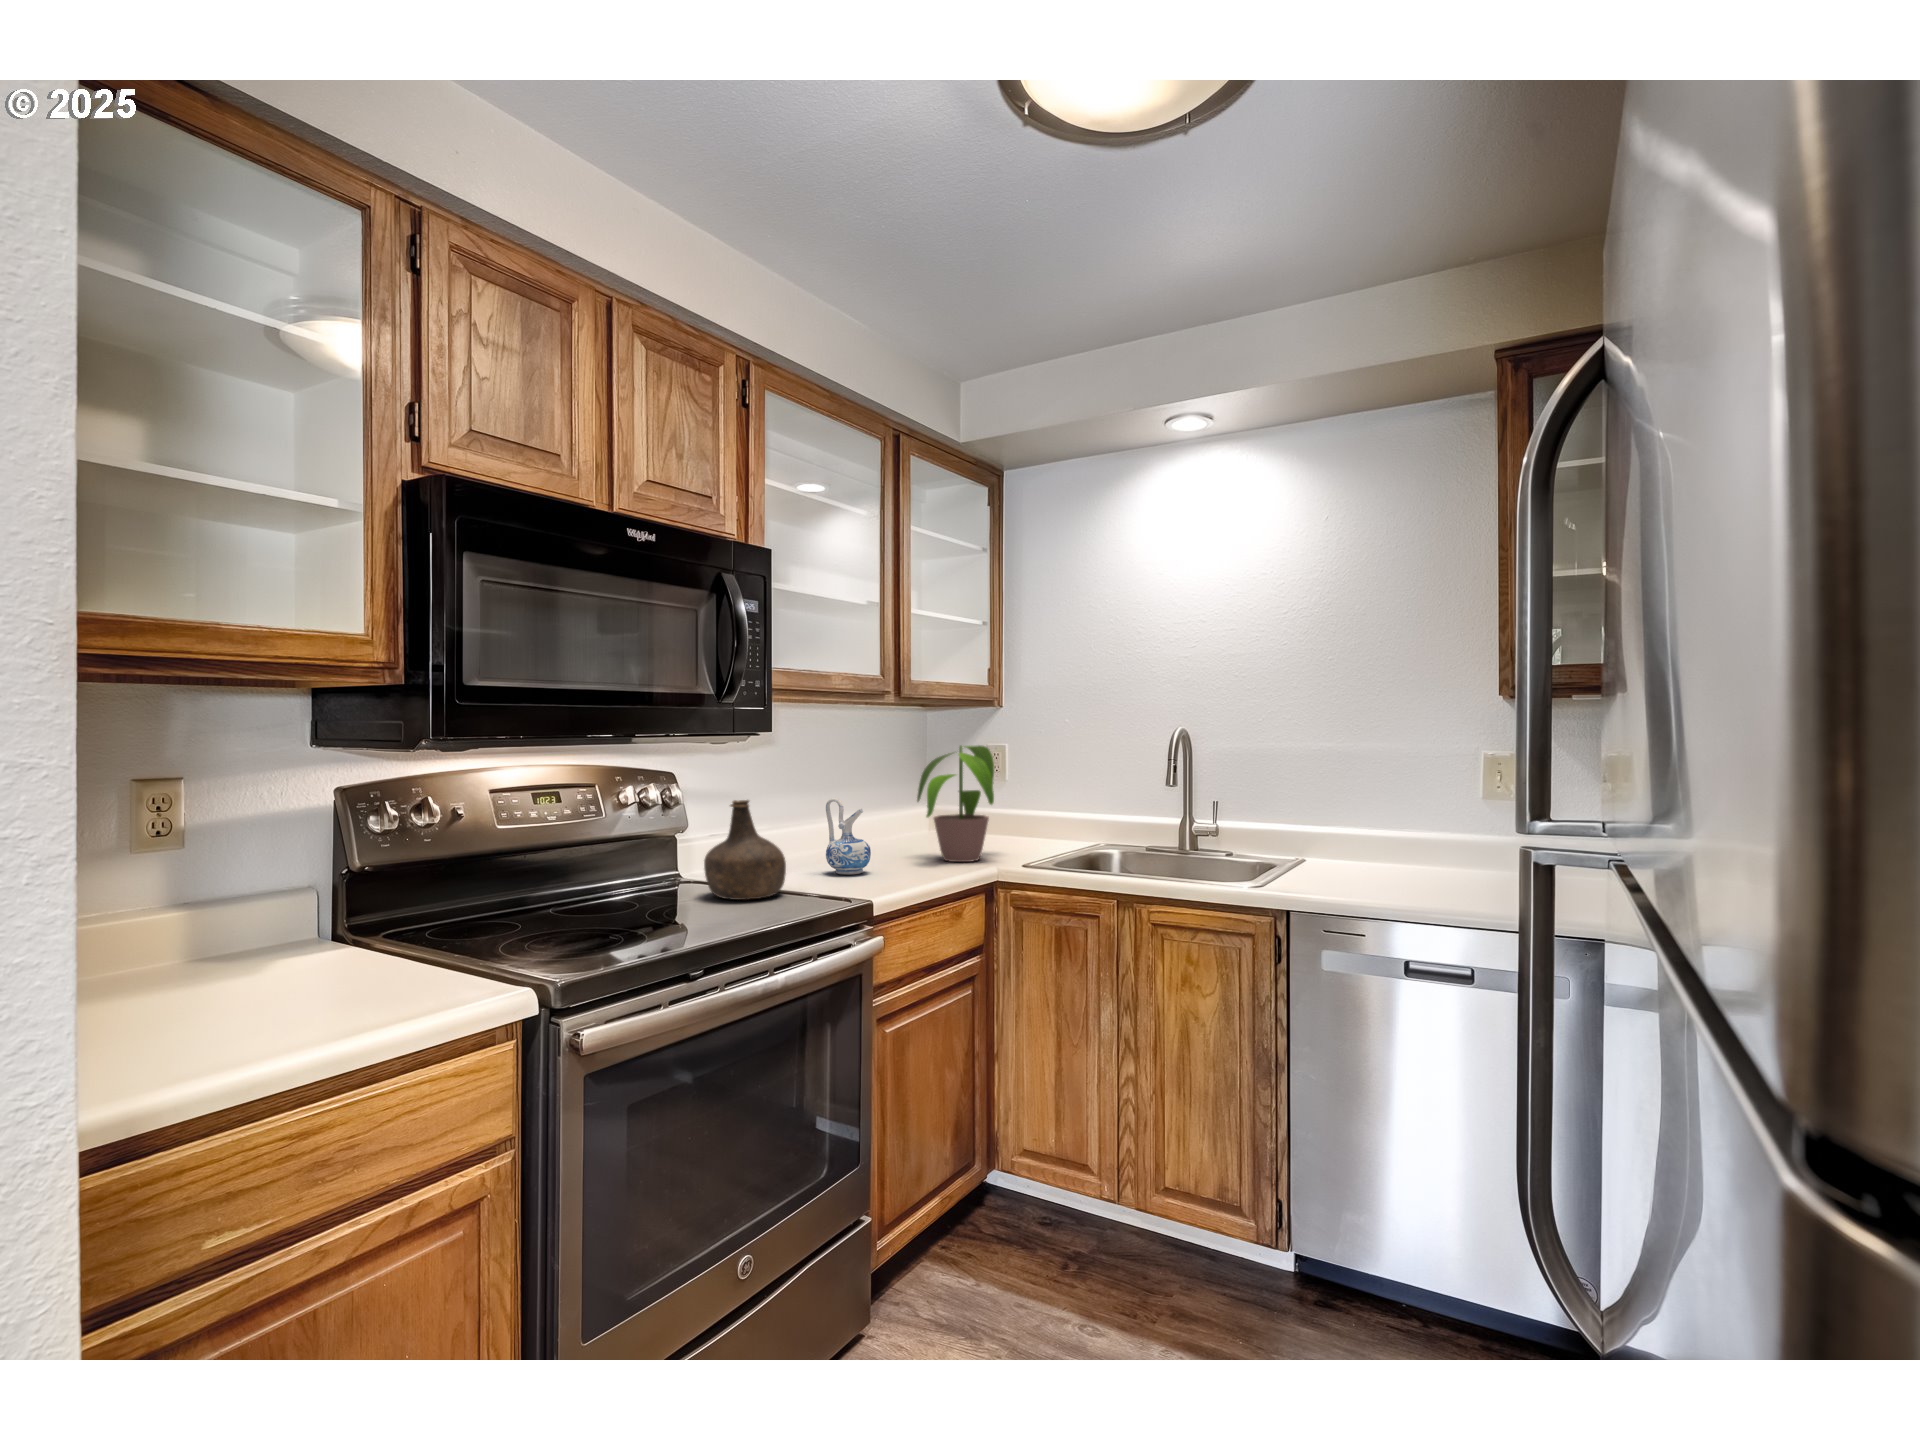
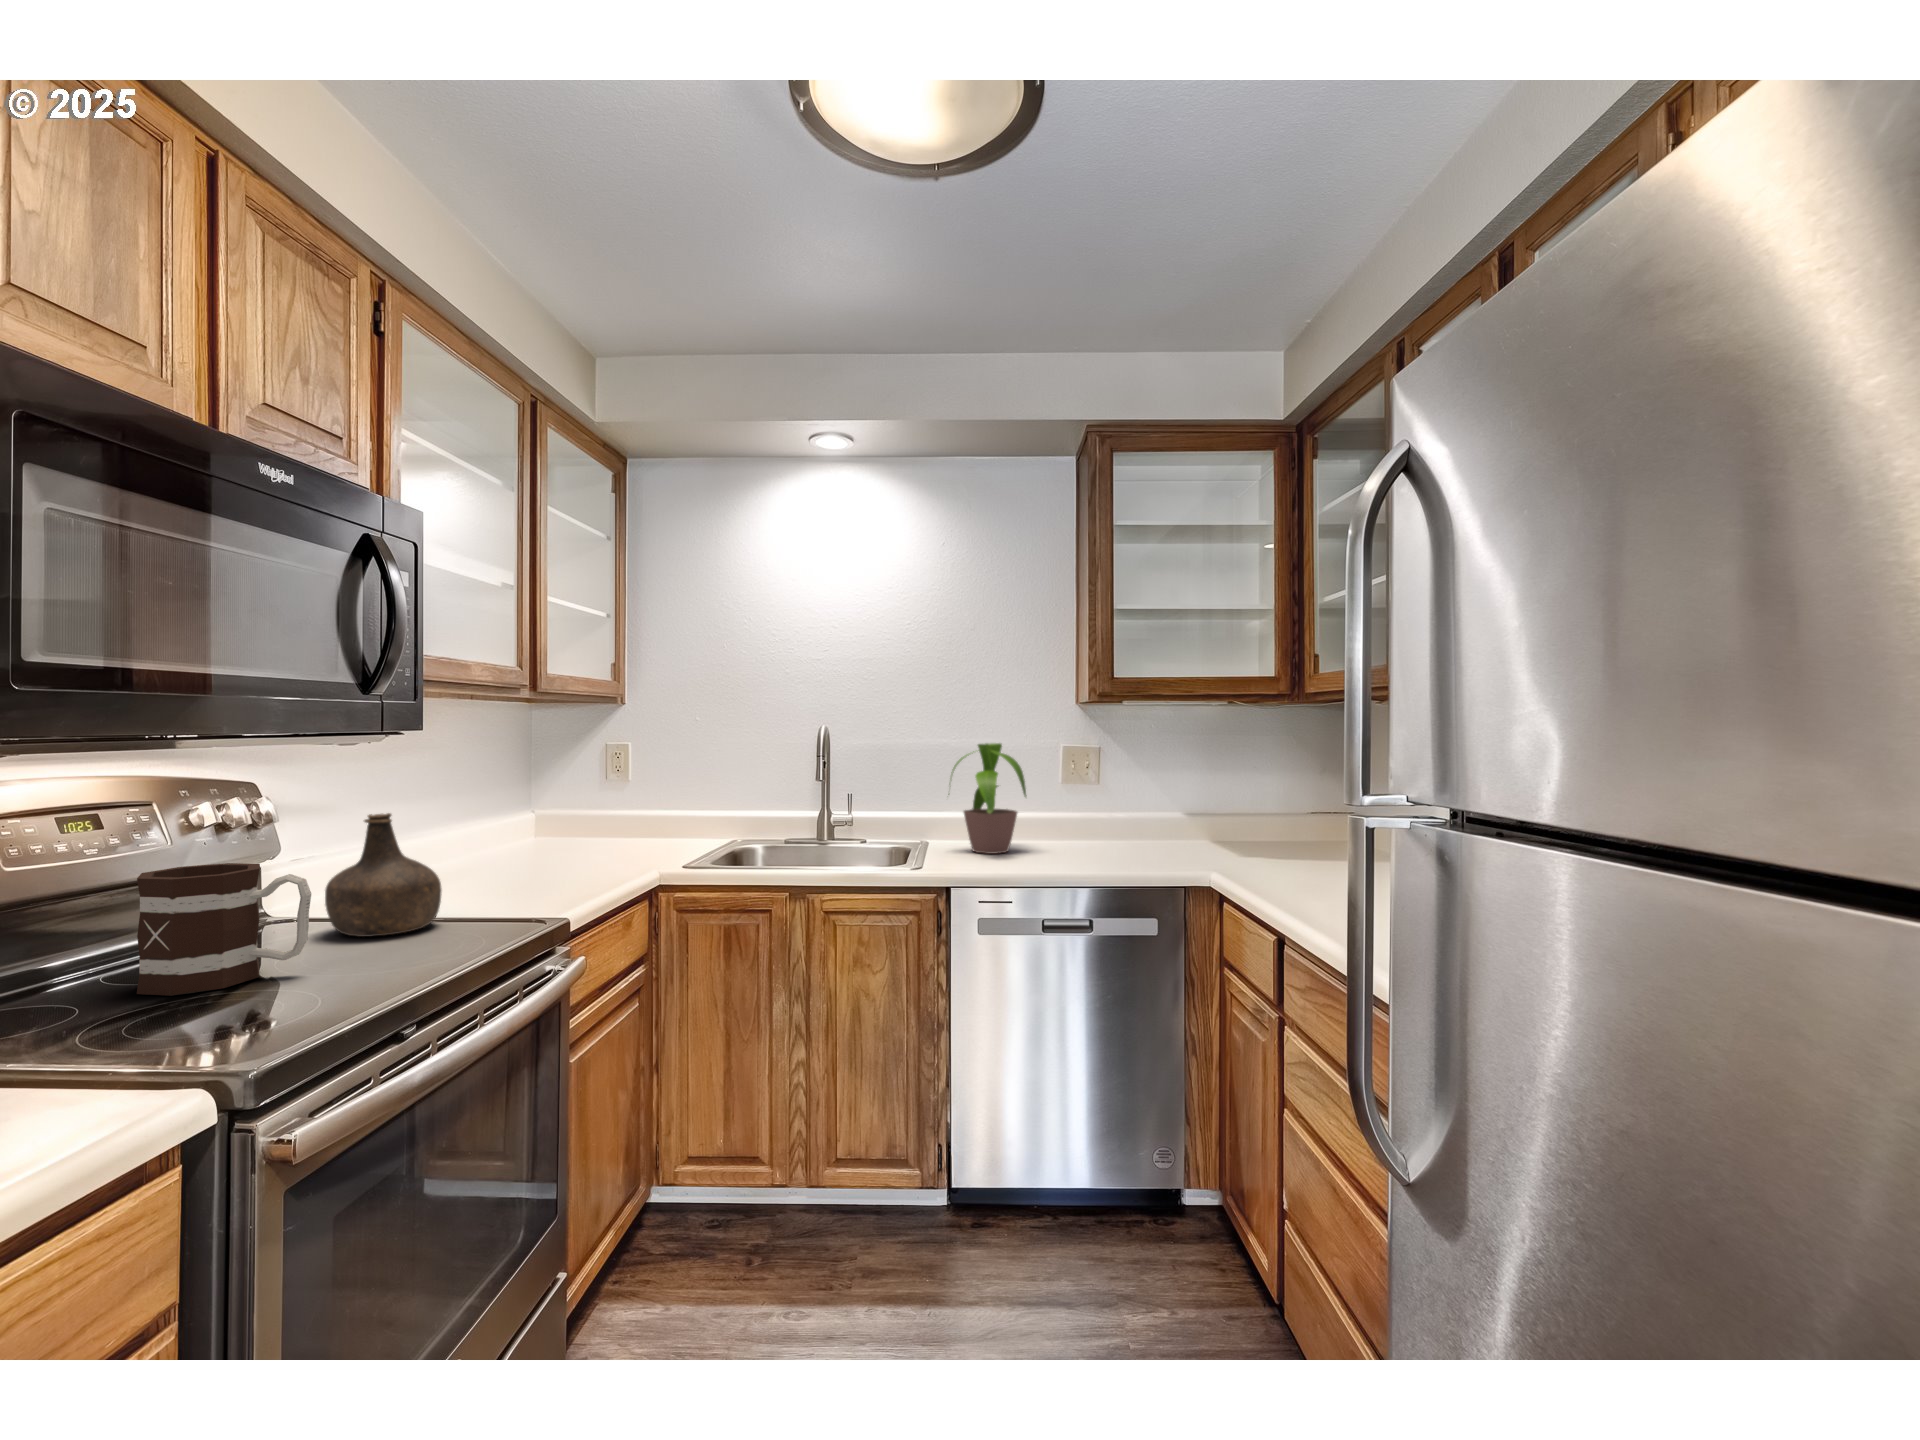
potted plant: present [917,745,994,862] -> present [948,743,1027,854]
ceramic pitcher: present [826,798,871,874] -> none [460,807,518,894]
mug: none [563,832,666,926] -> present [137,863,311,996]

